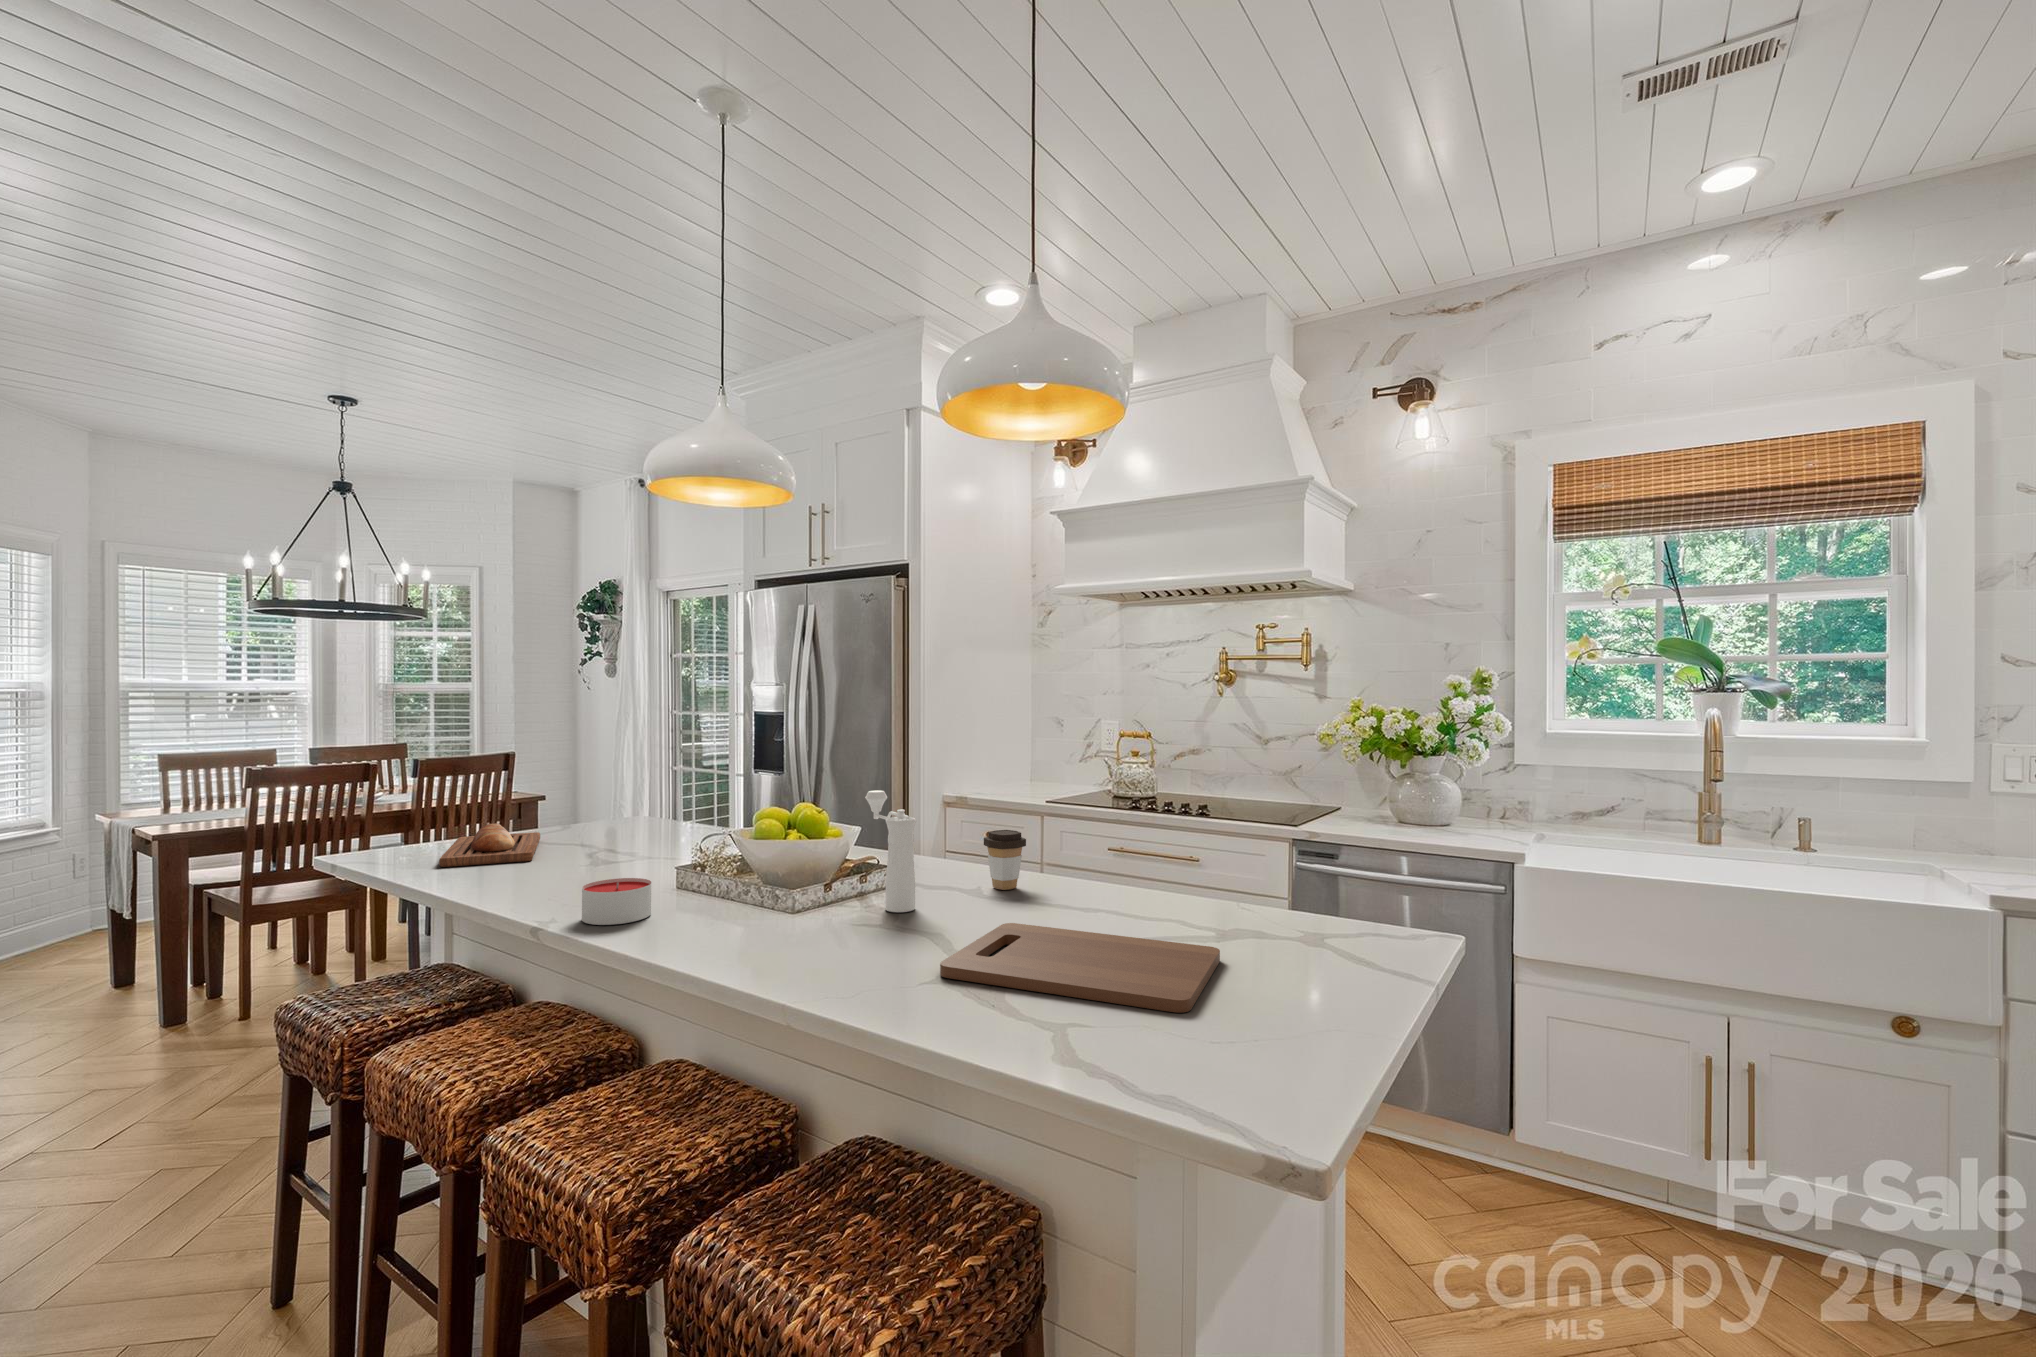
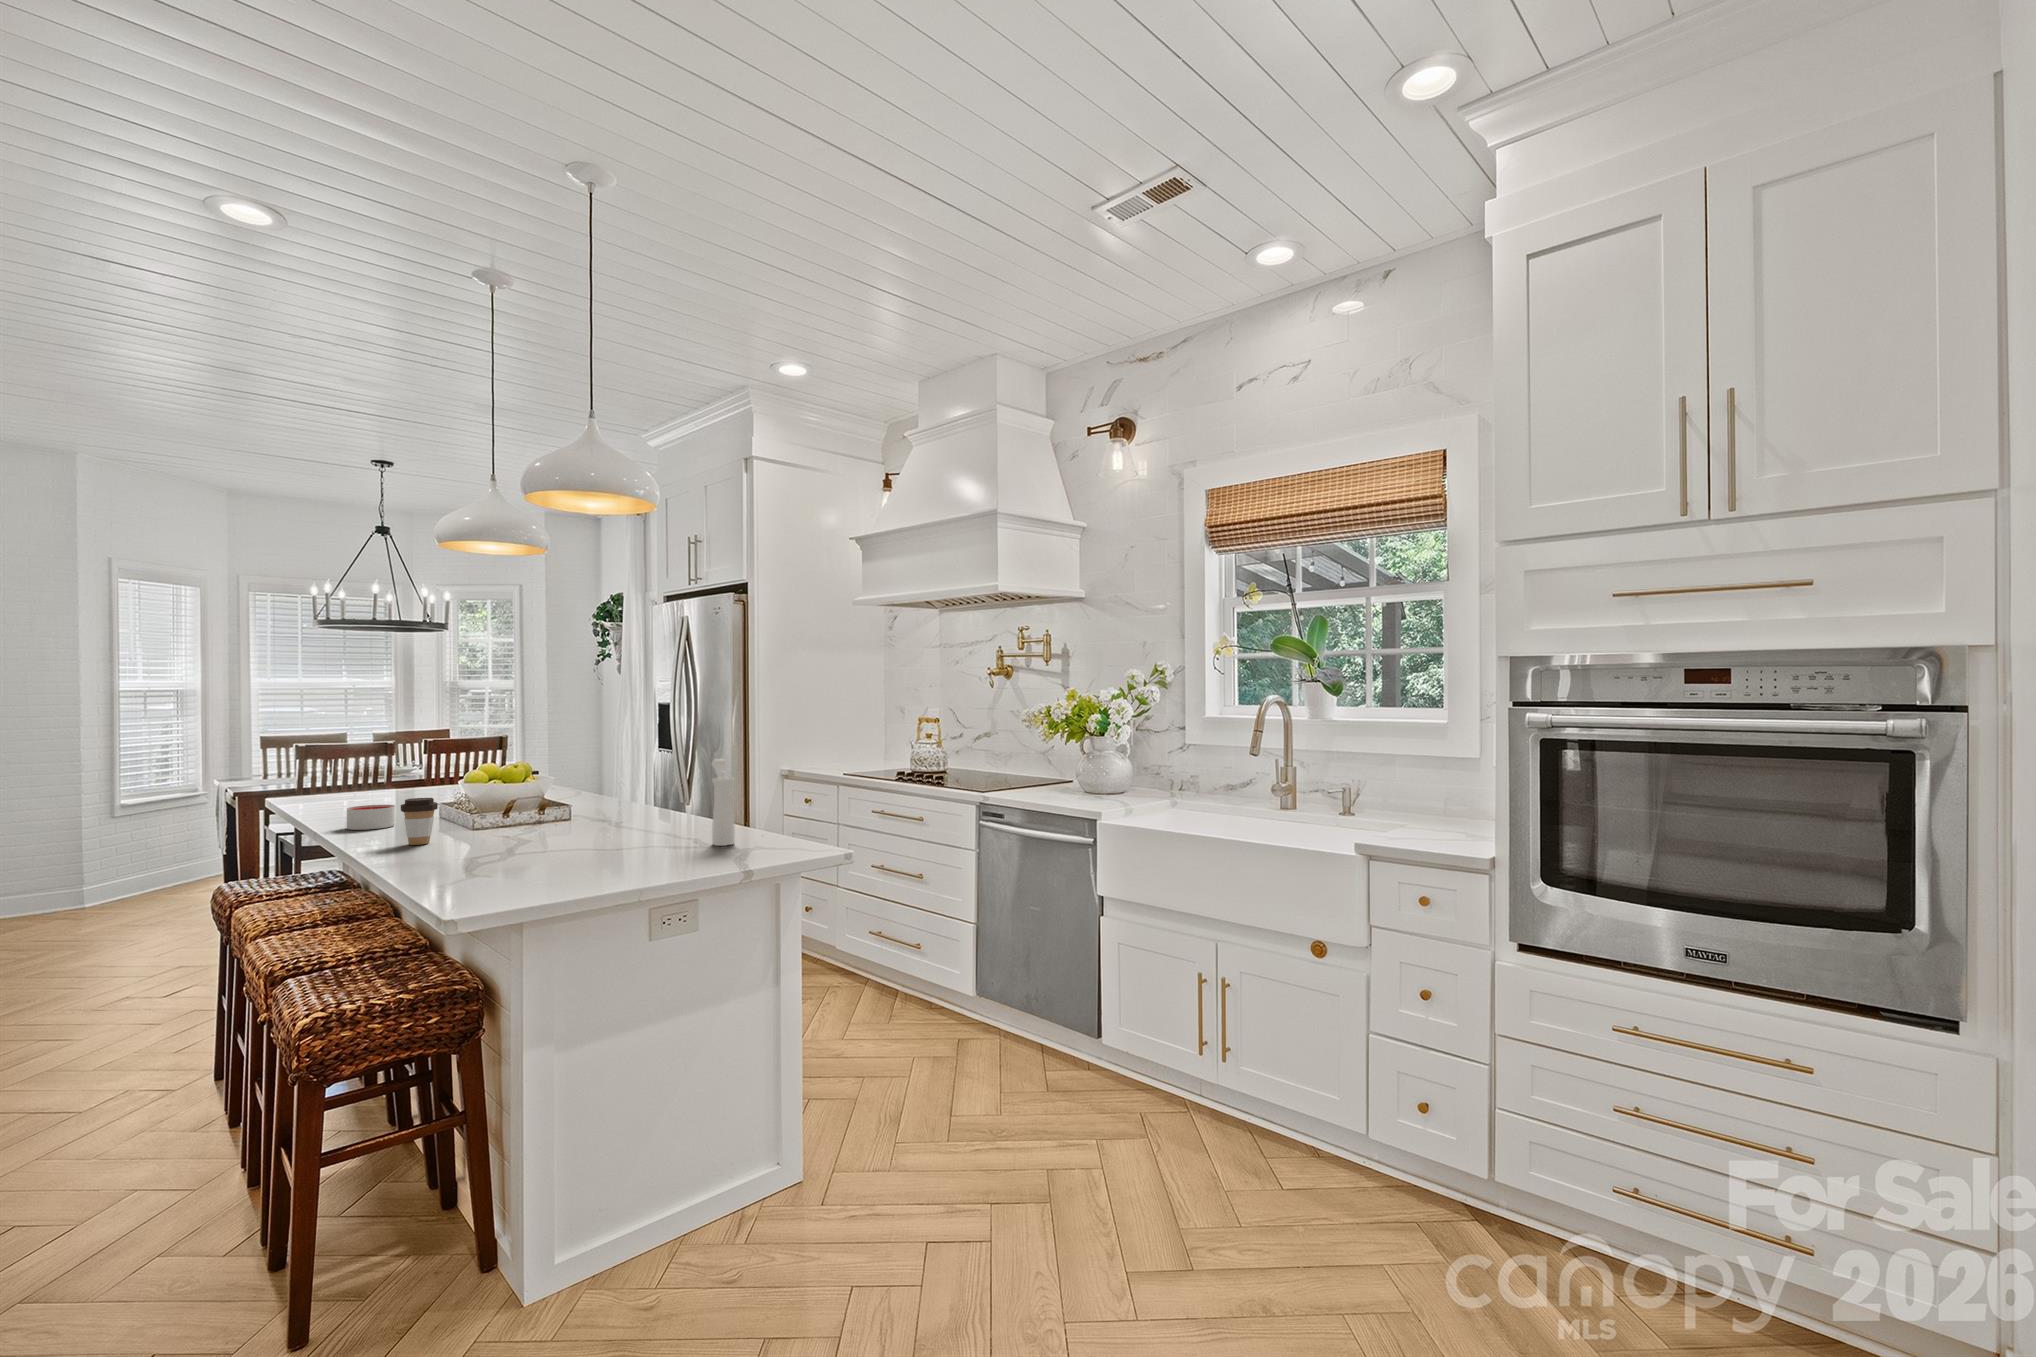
pepper mill: present [865,790,916,912] -> present [712,759,735,846]
bread loaf: present [439,823,540,867] -> none [332,779,426,804]
coffee cup: present [984,830,1026,890] -> present [401,798,438,845]
cutting board: present [940,923,1220,1013] -> none [469,833,645,868]

